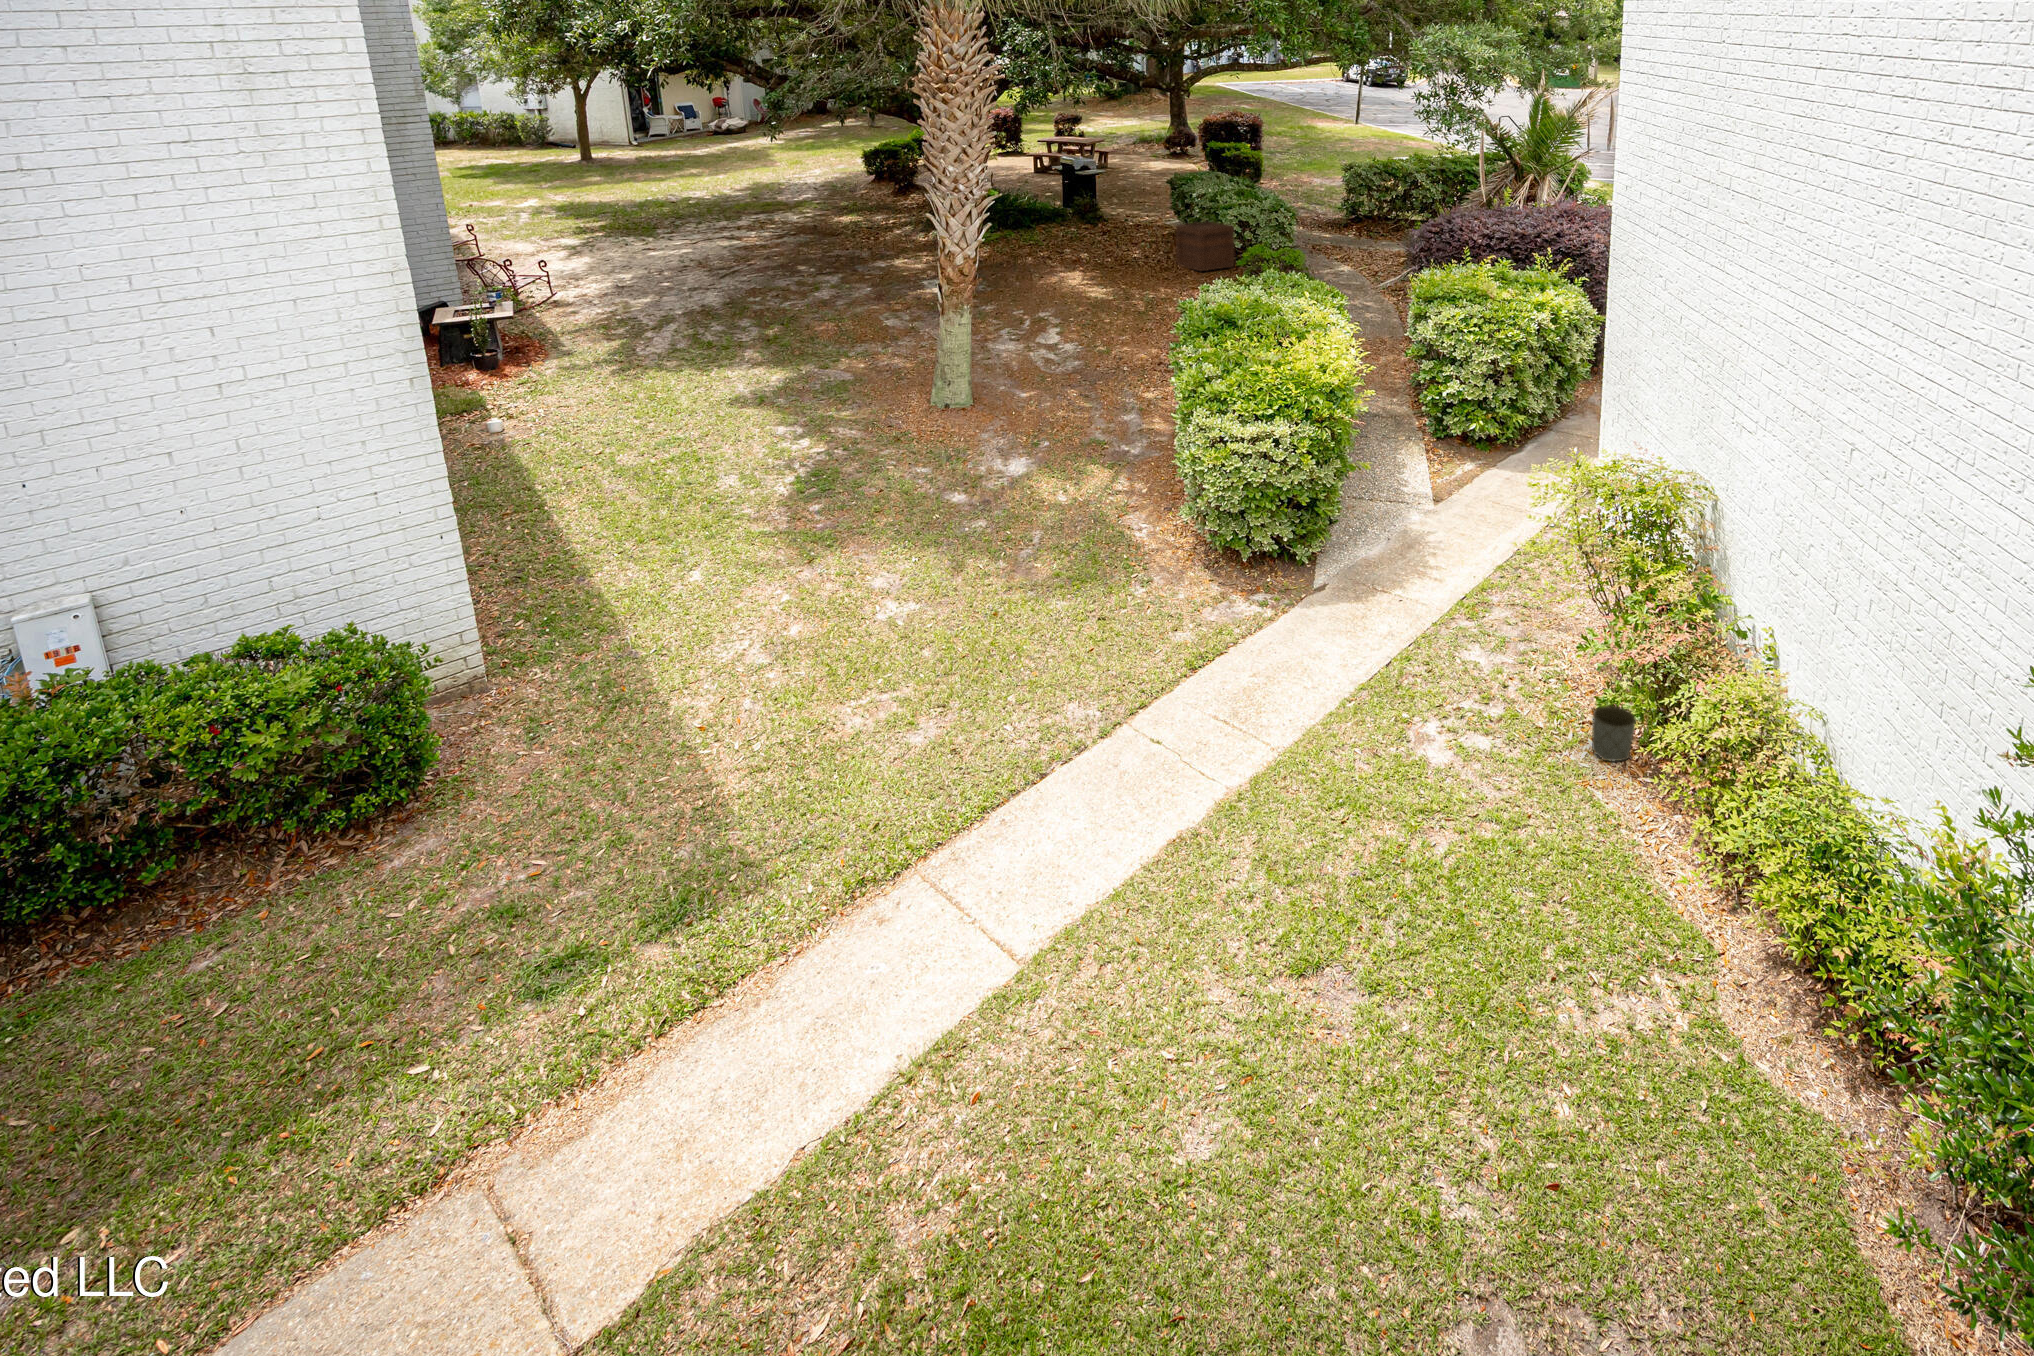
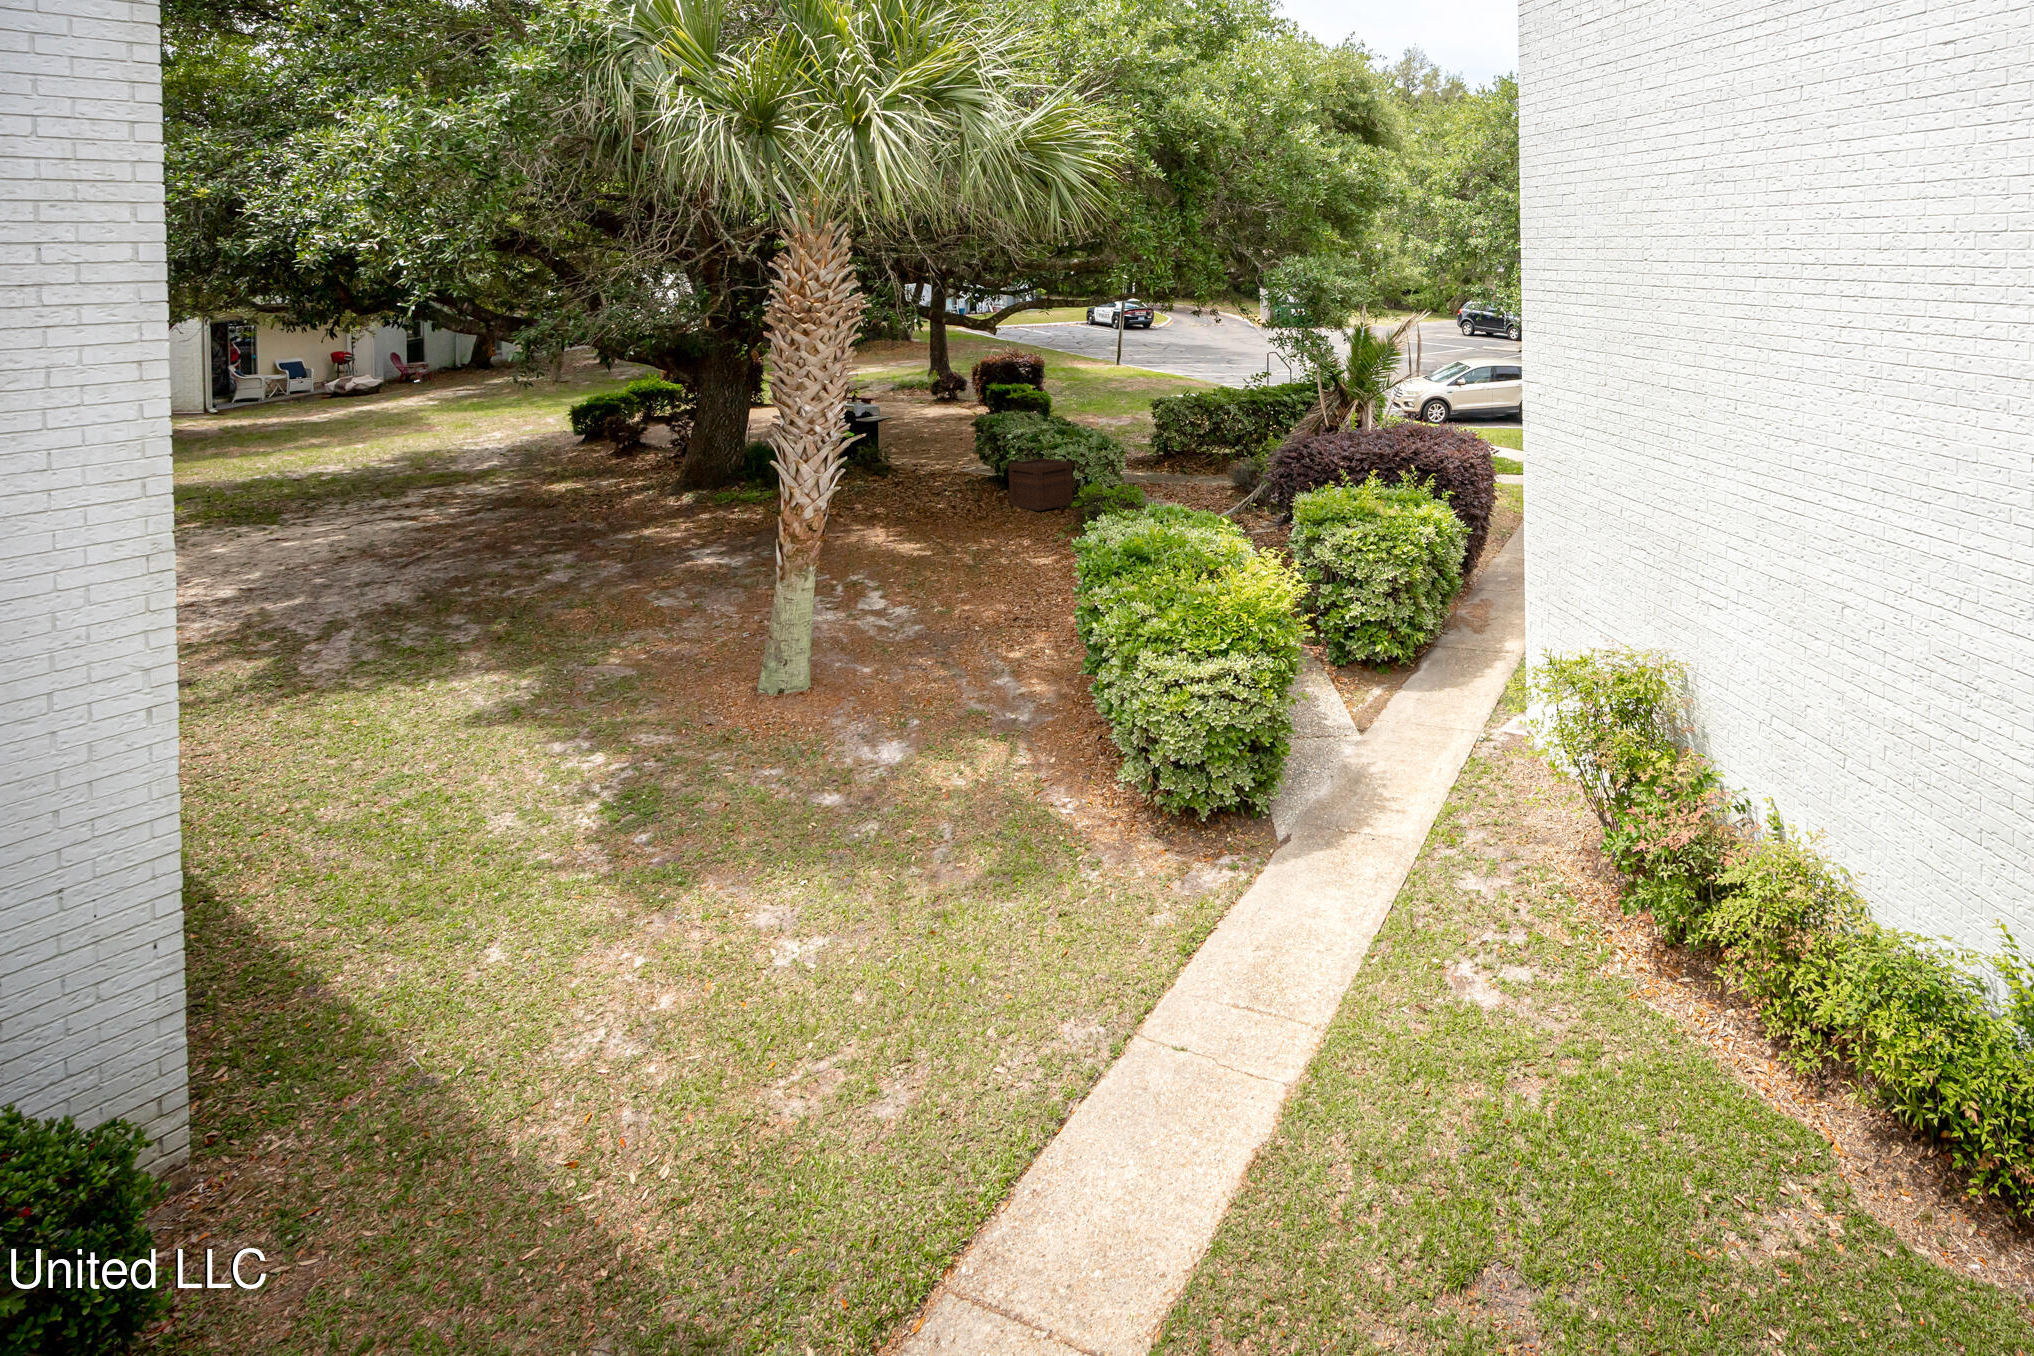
planter: present [1592,705,1636,761] -> none [1624,912,1667,971]

